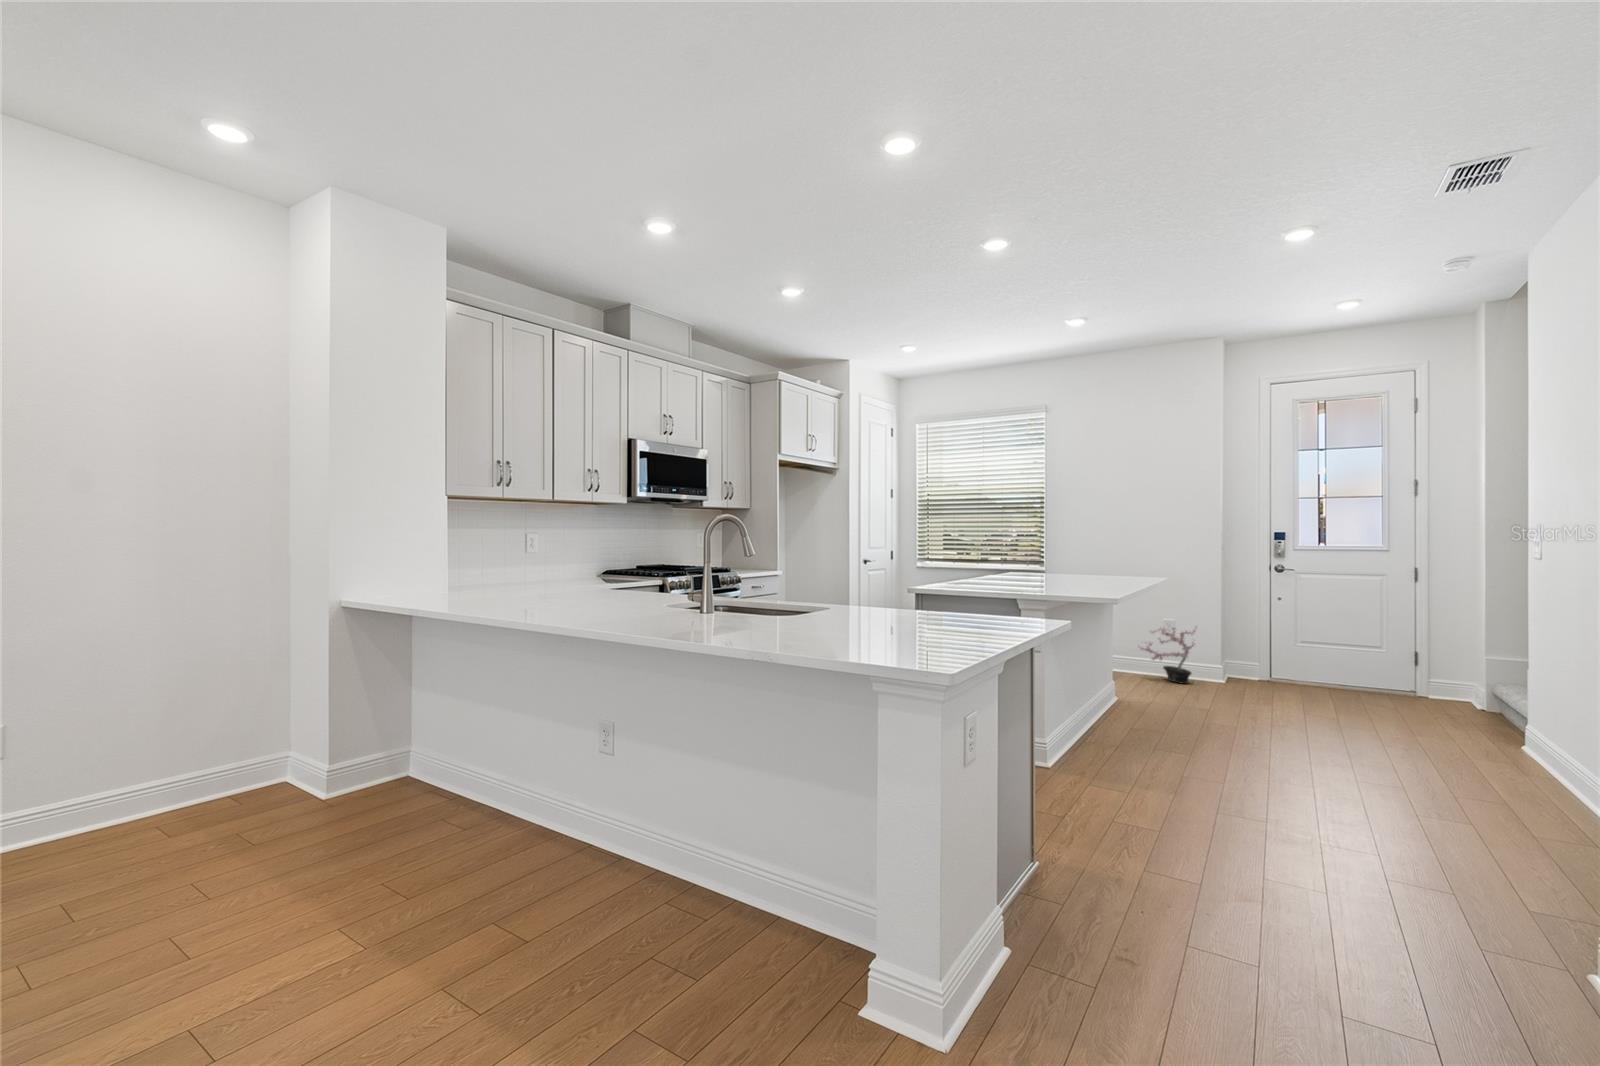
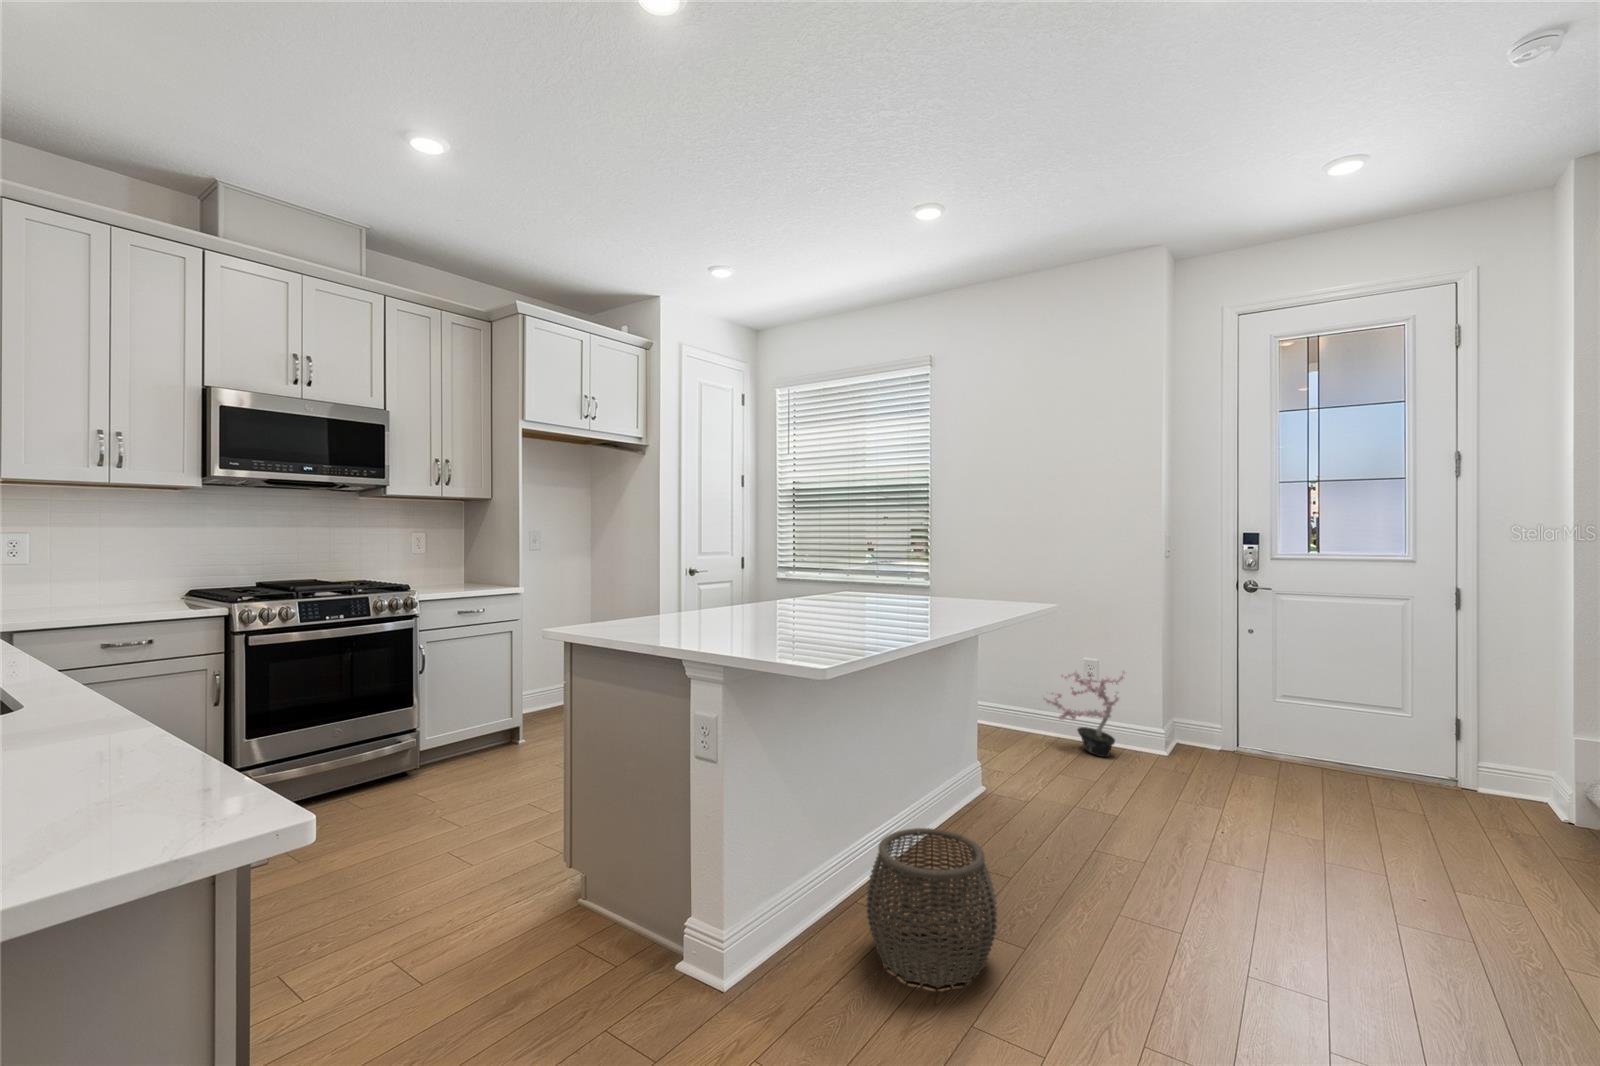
woven basket: none [1110,695,1187,767] -> present [866,828,997,988]

